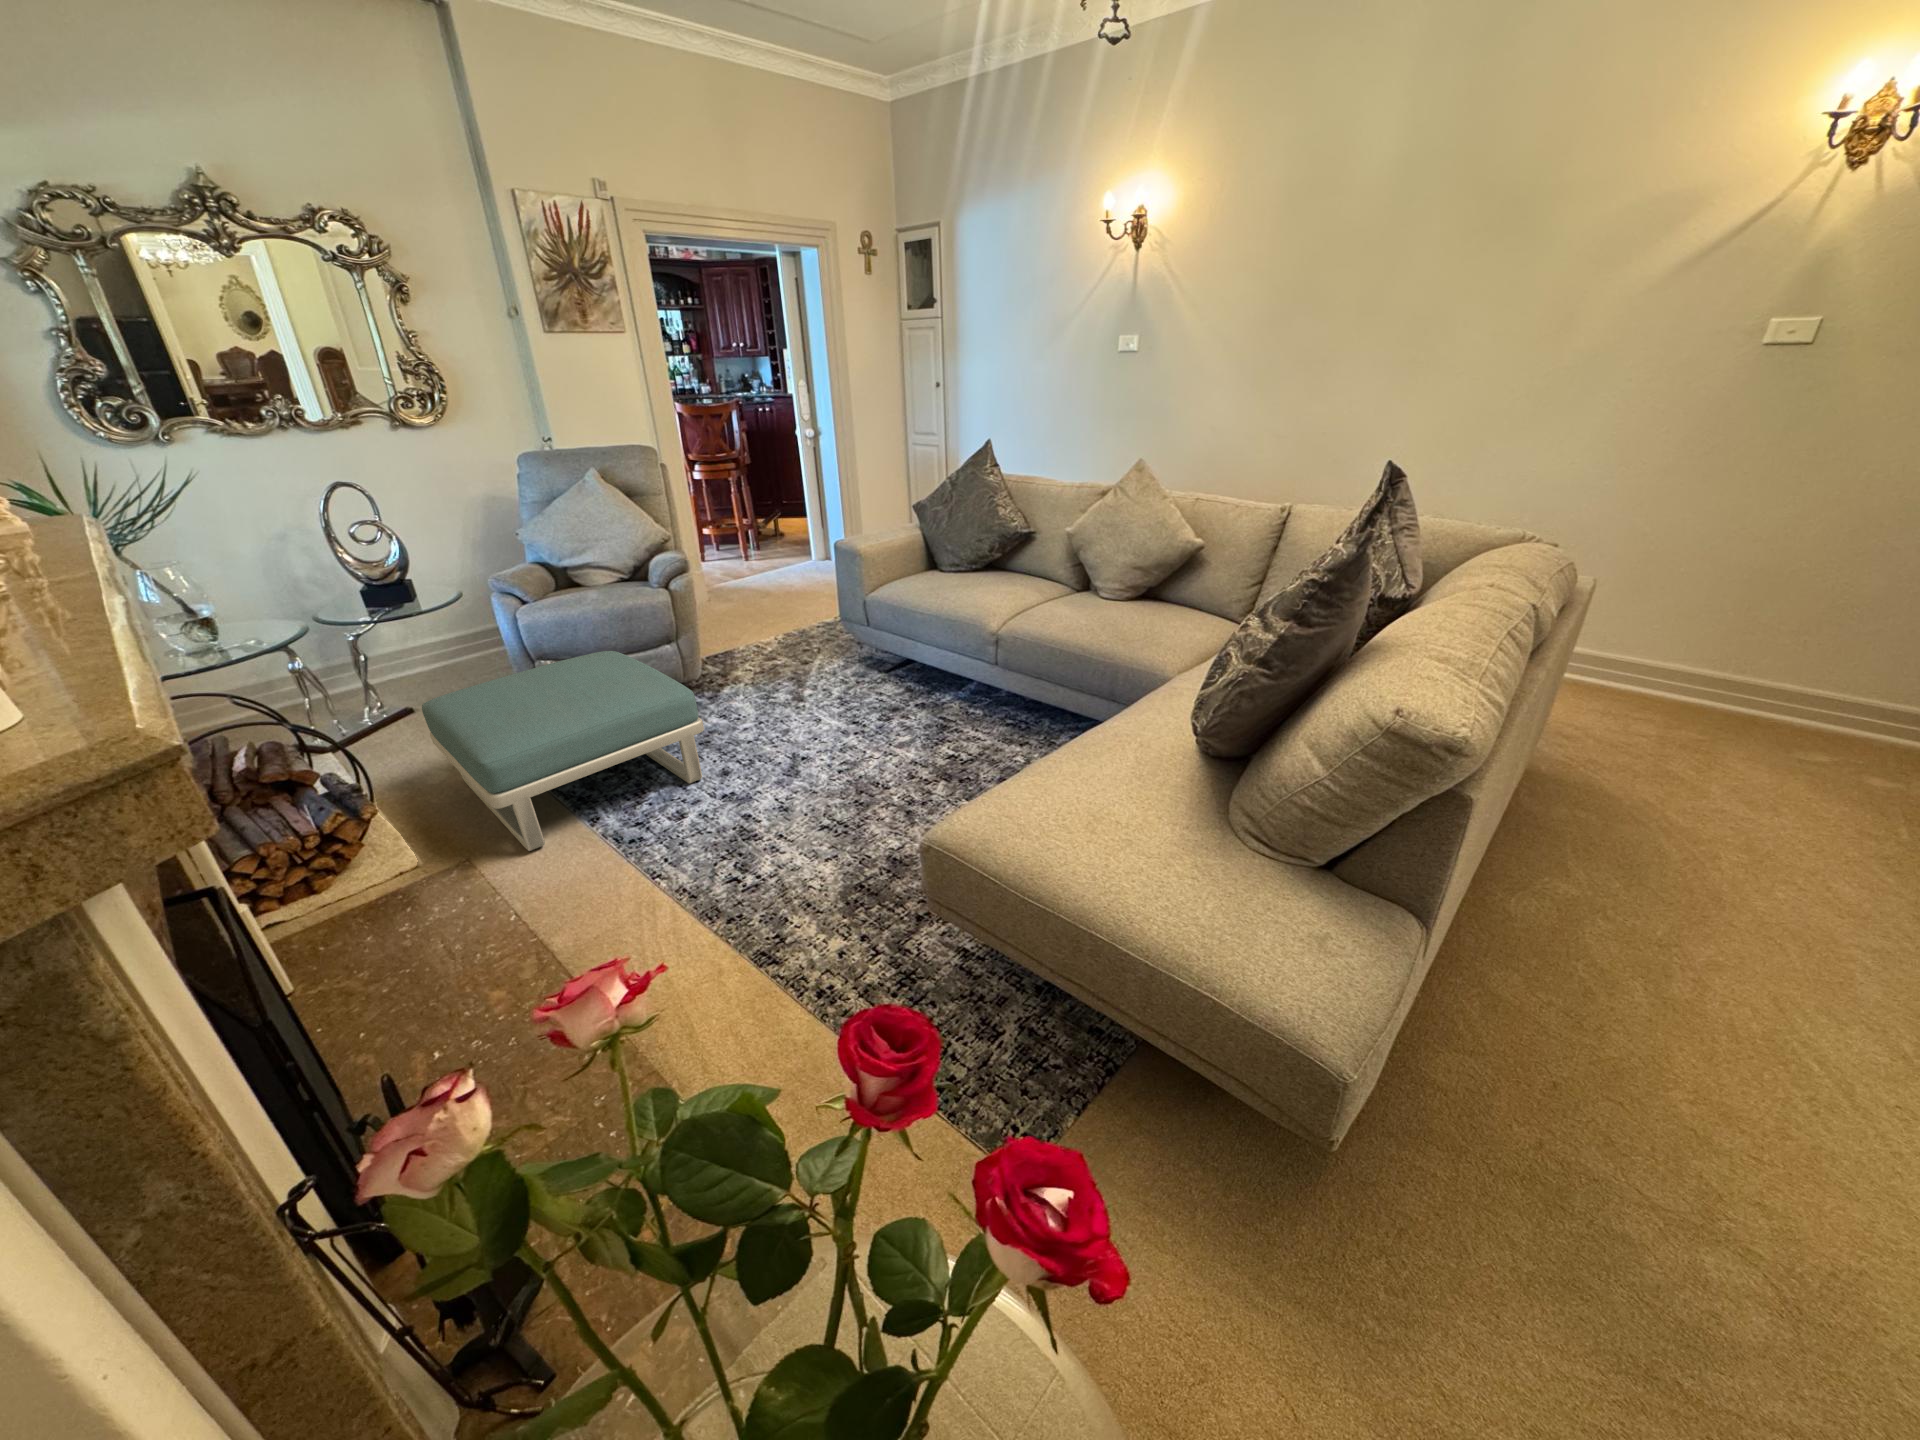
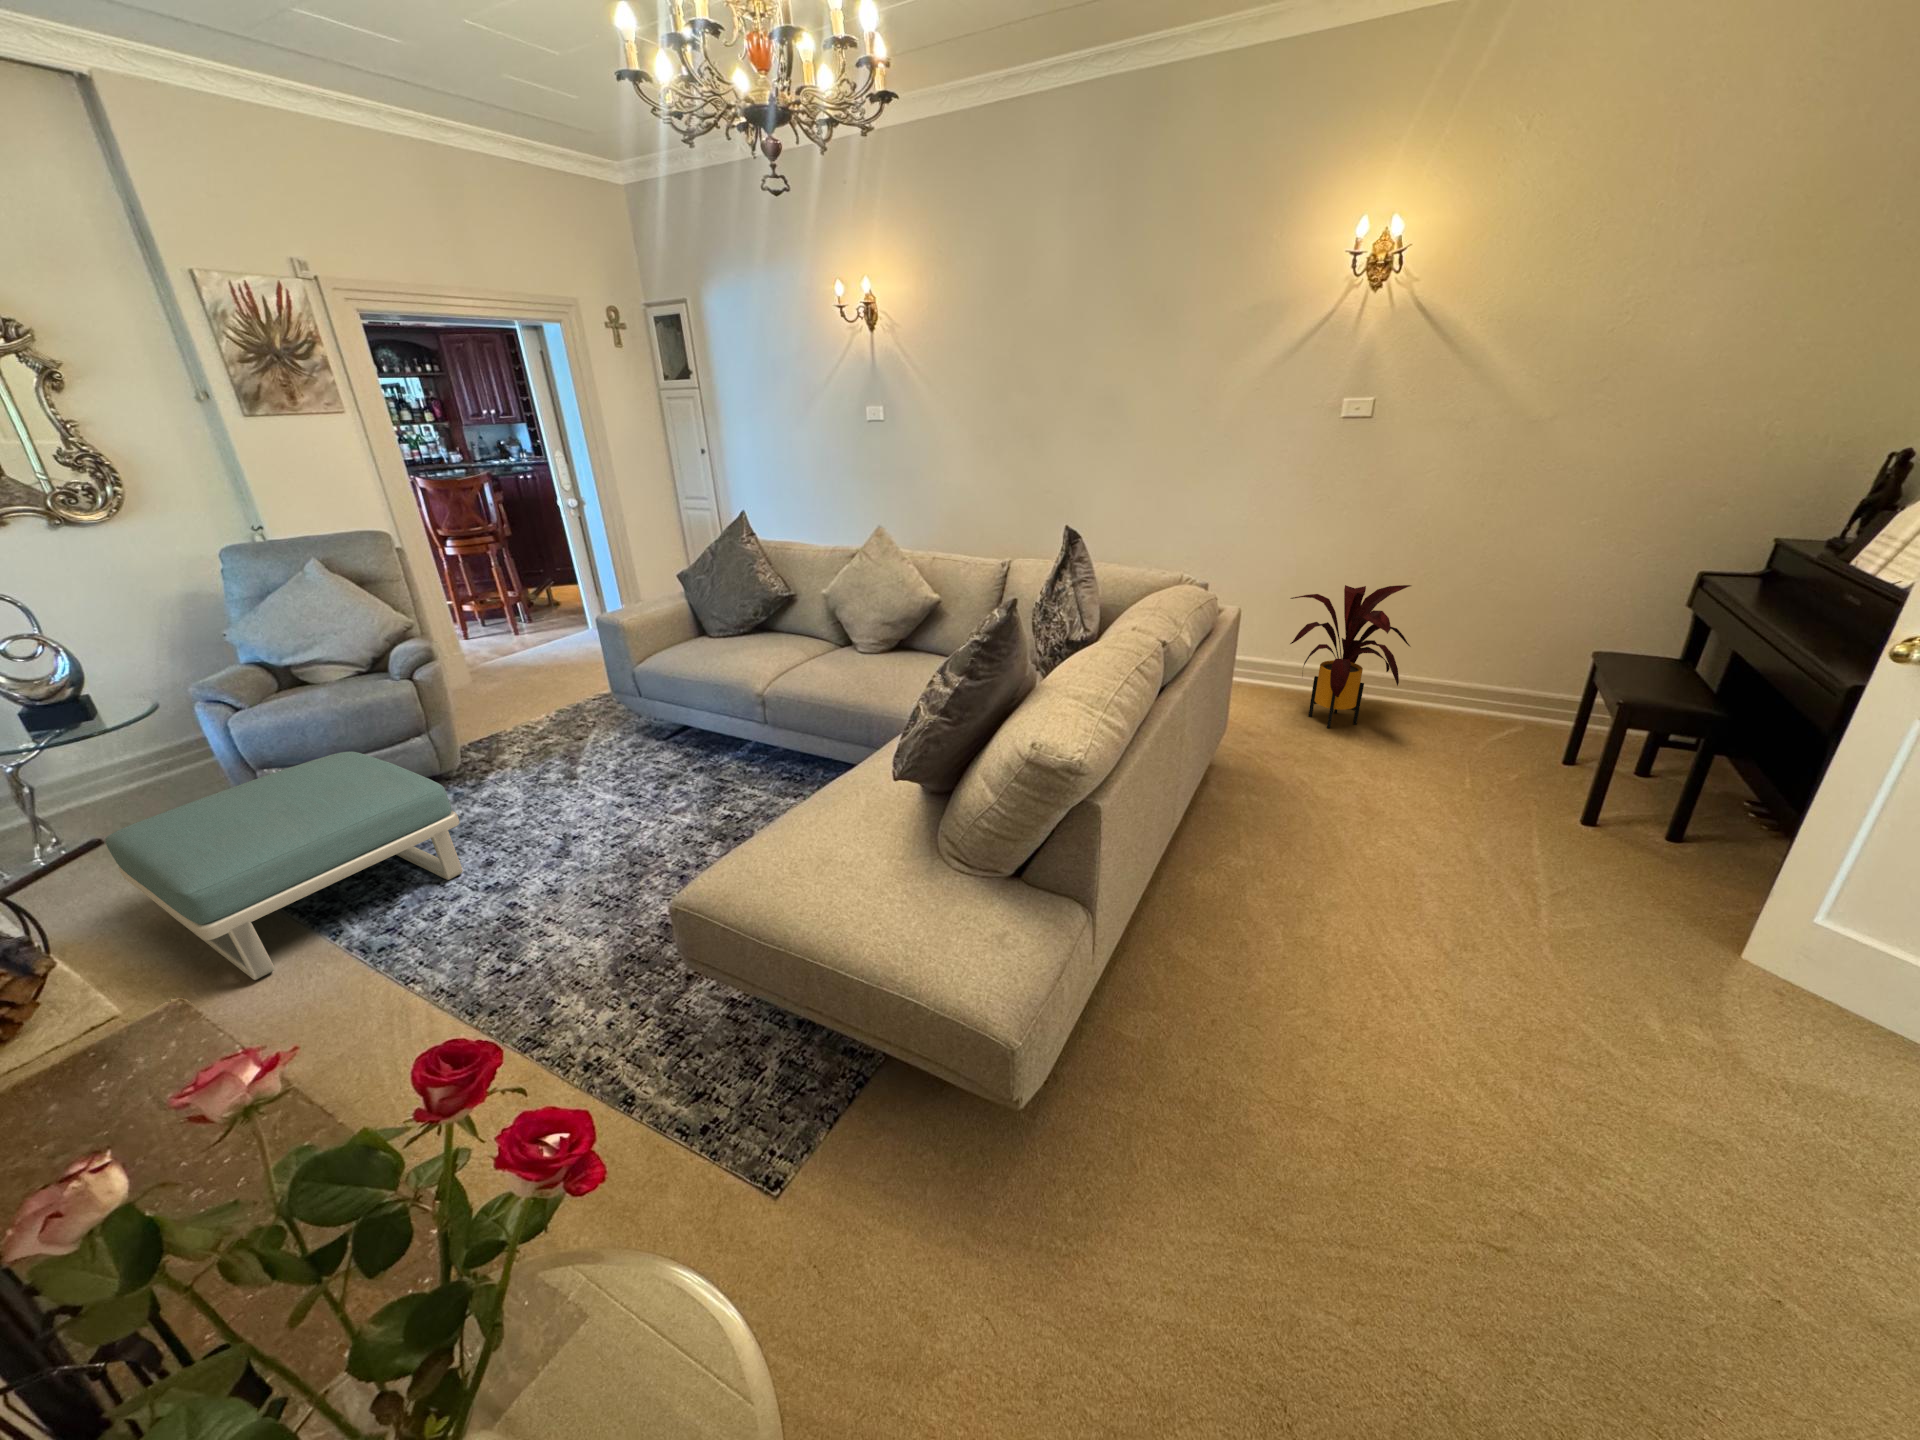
house plant: none [1649,563,1853,743] -> present [1290,585,1411,728]

